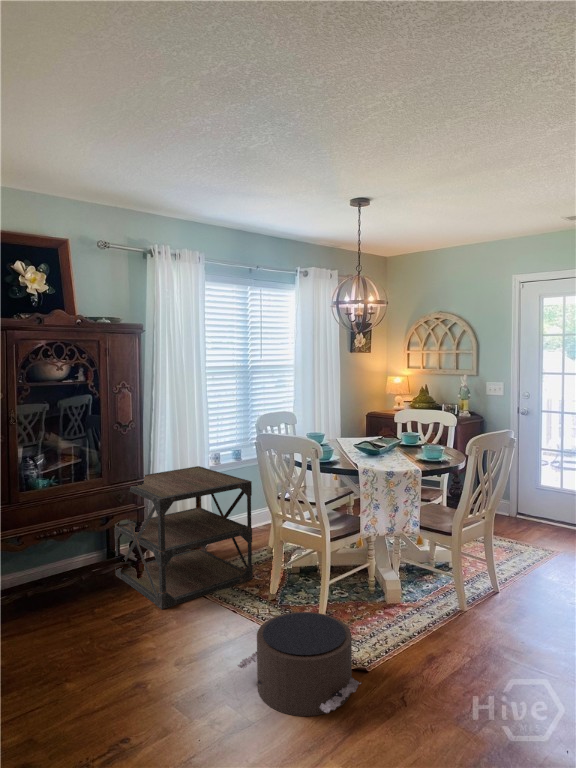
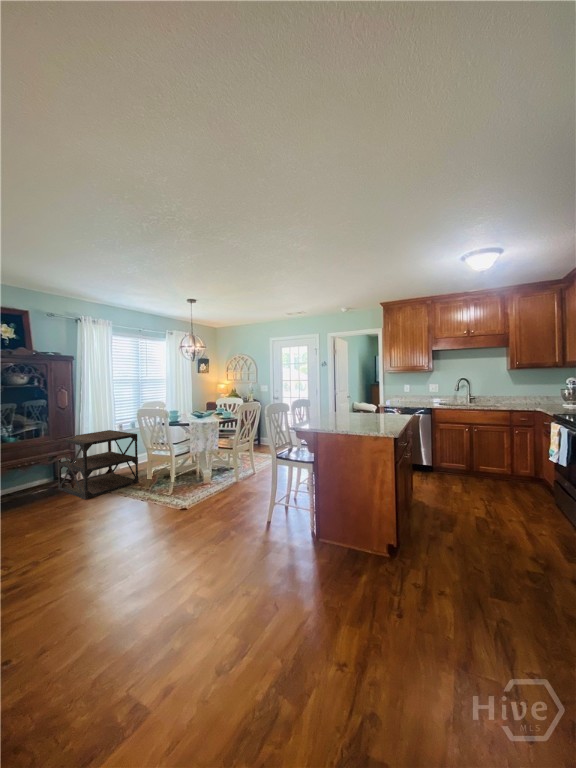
pouf: present [238,612,362,716] -> none [122,486,181,526]

